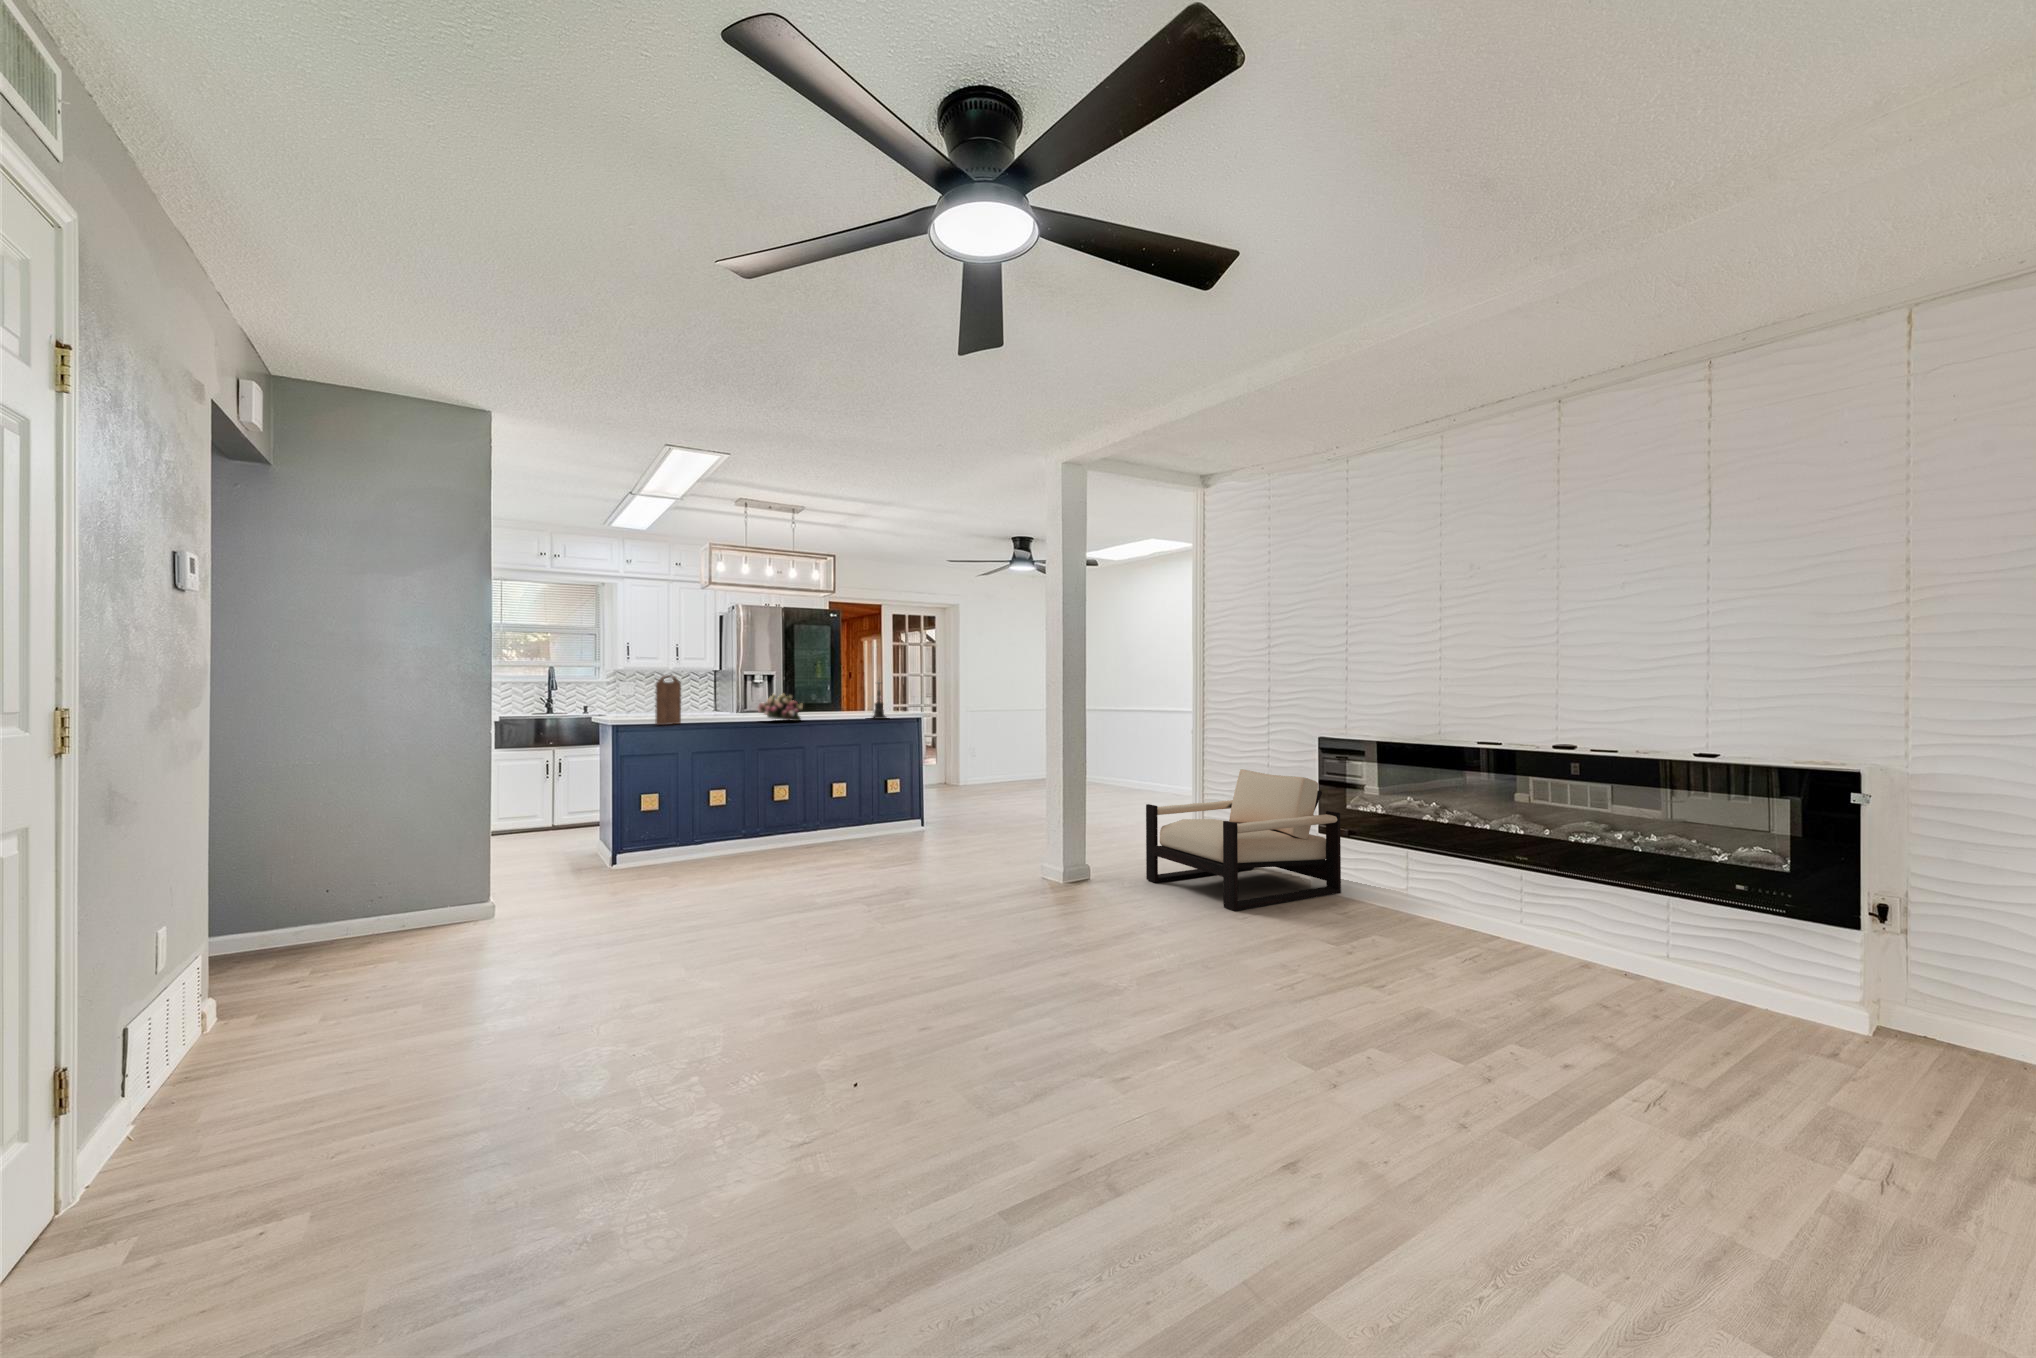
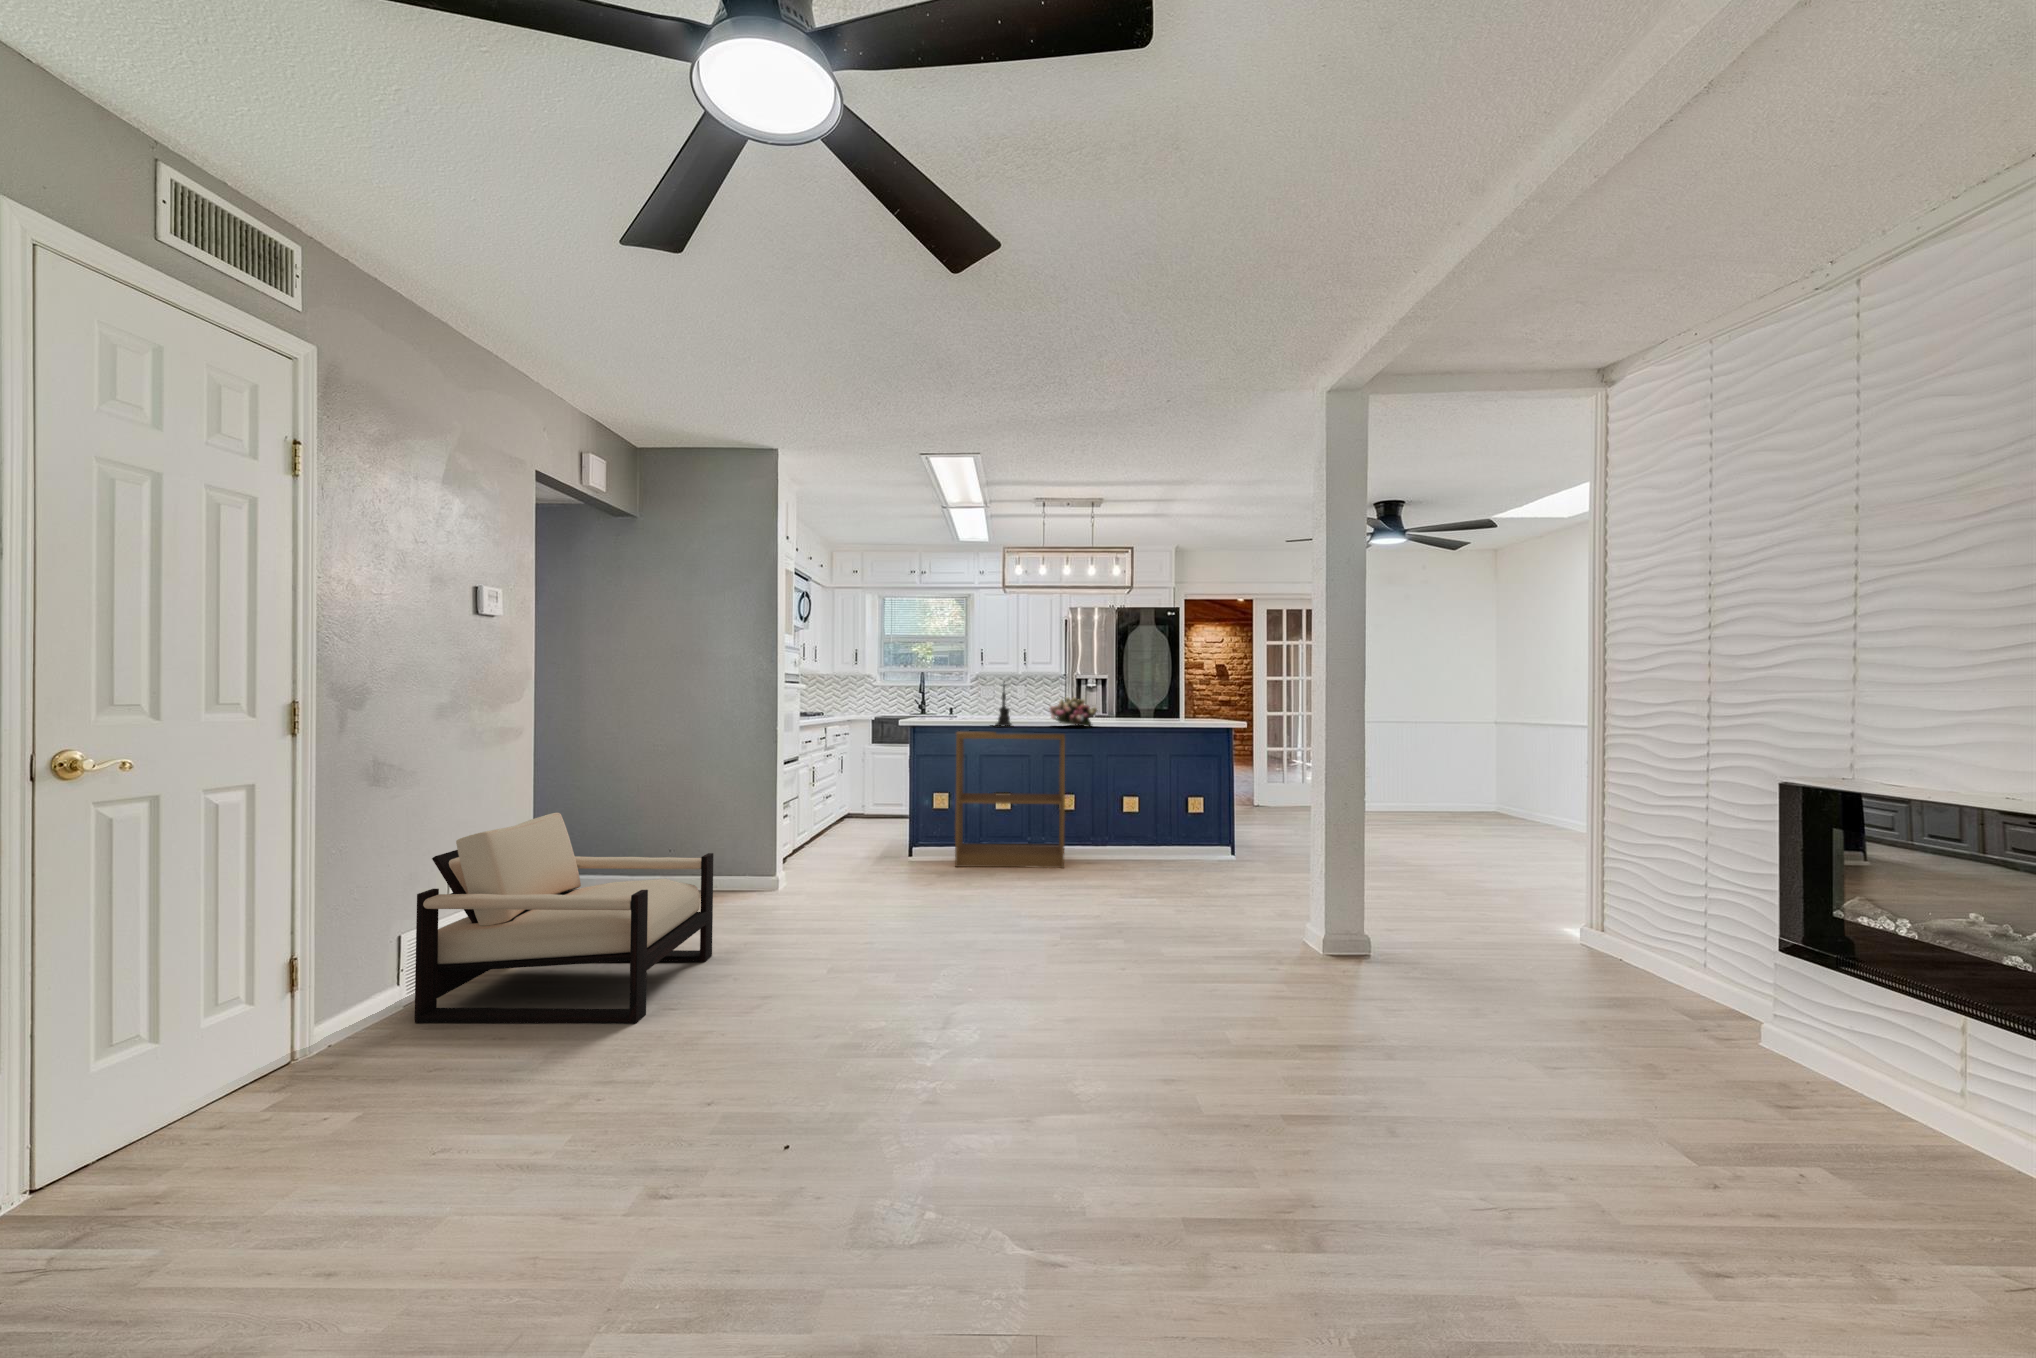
cutting board: present [655,676,681,725] -> none [948,677,974,726]
candle holder: present [872,682,886,719] -> present [995,683,1012,726]
bookshelf: none [669,726,789,865] -> present [955,730,1065,868]
armchair: present [1146,769,1341,911] -> present [414,813,713,1024]

